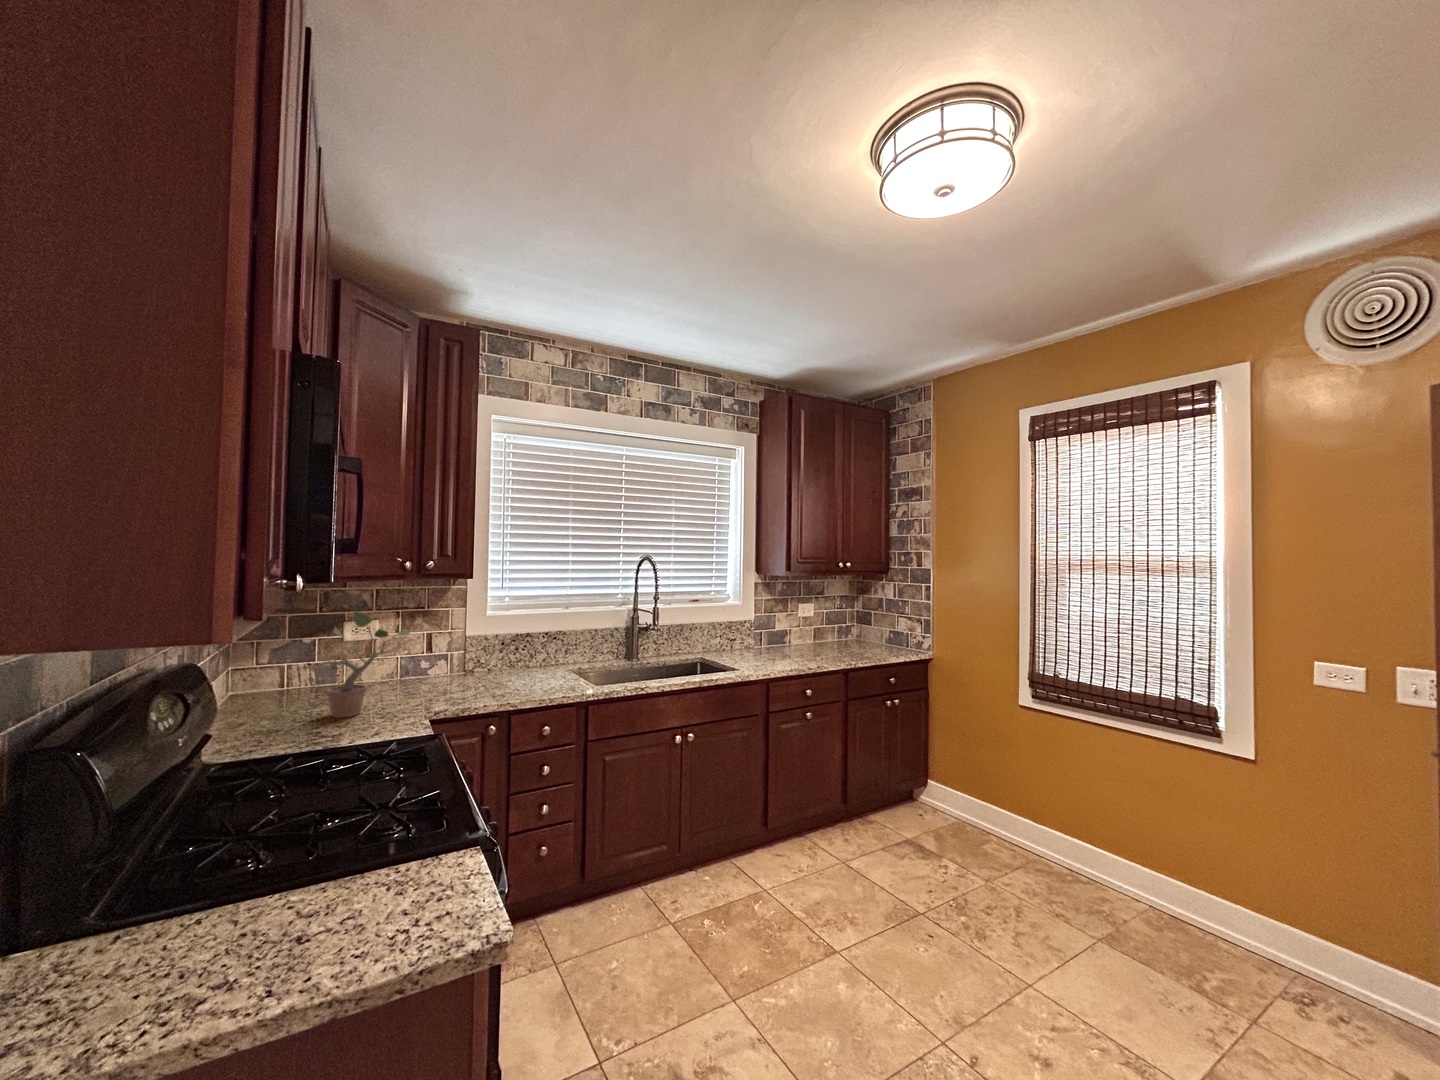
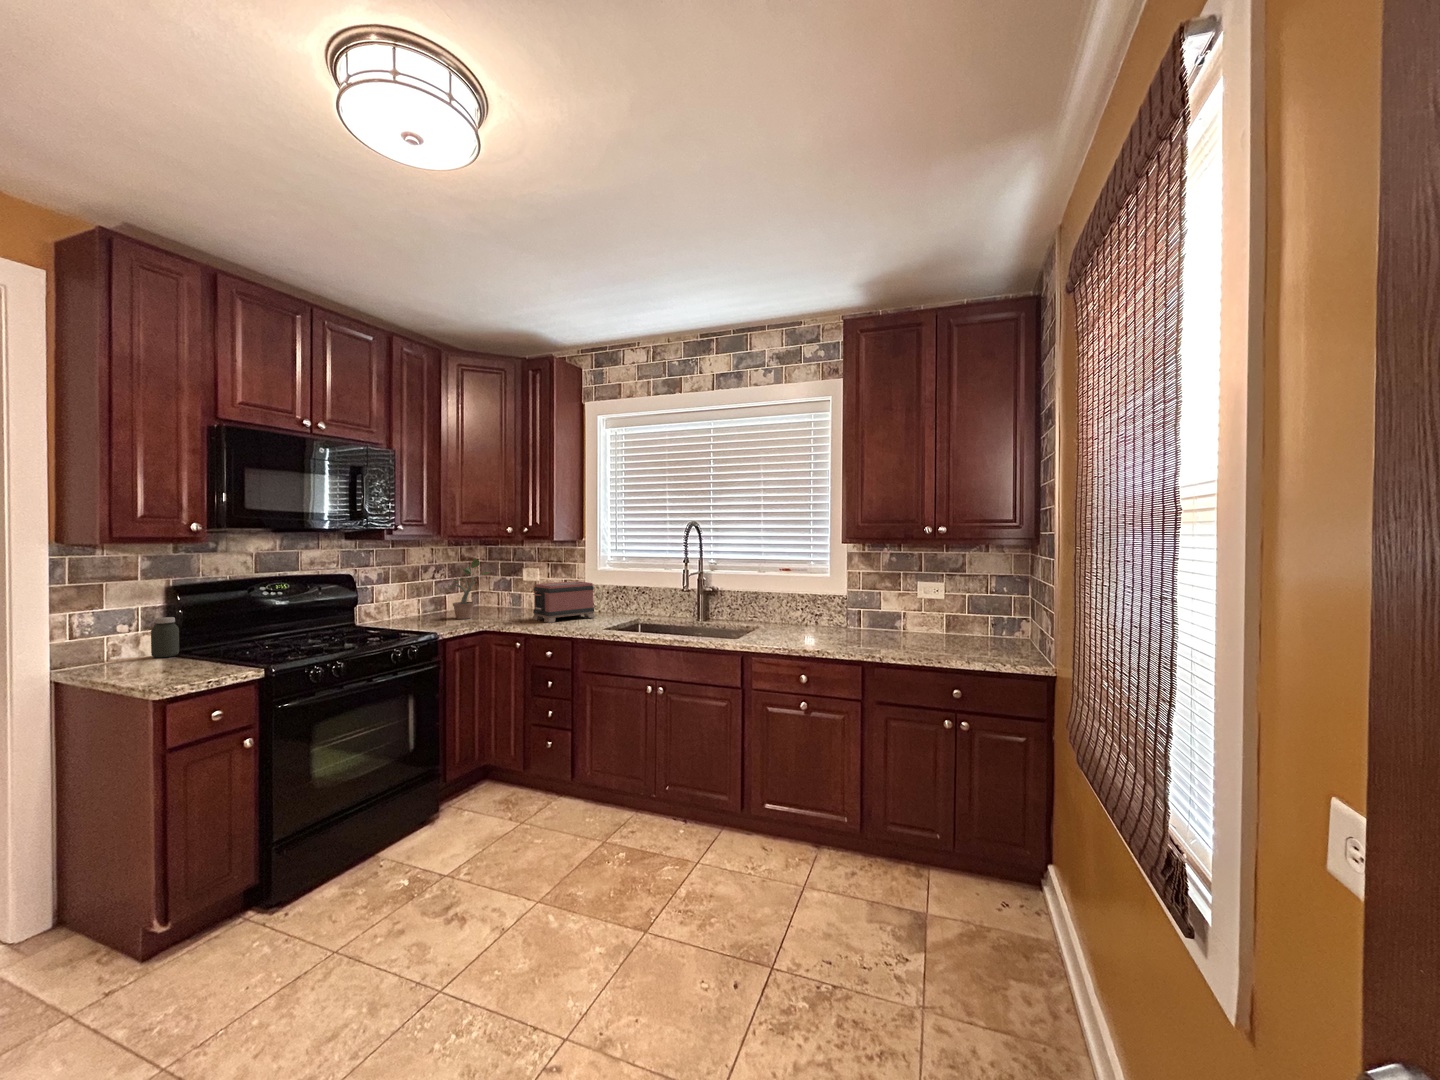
toaster: none [451,633,515,694] -> present [532,581,595,623]
jar: none [88,844,182,993] -> present [151,617,179,658]

